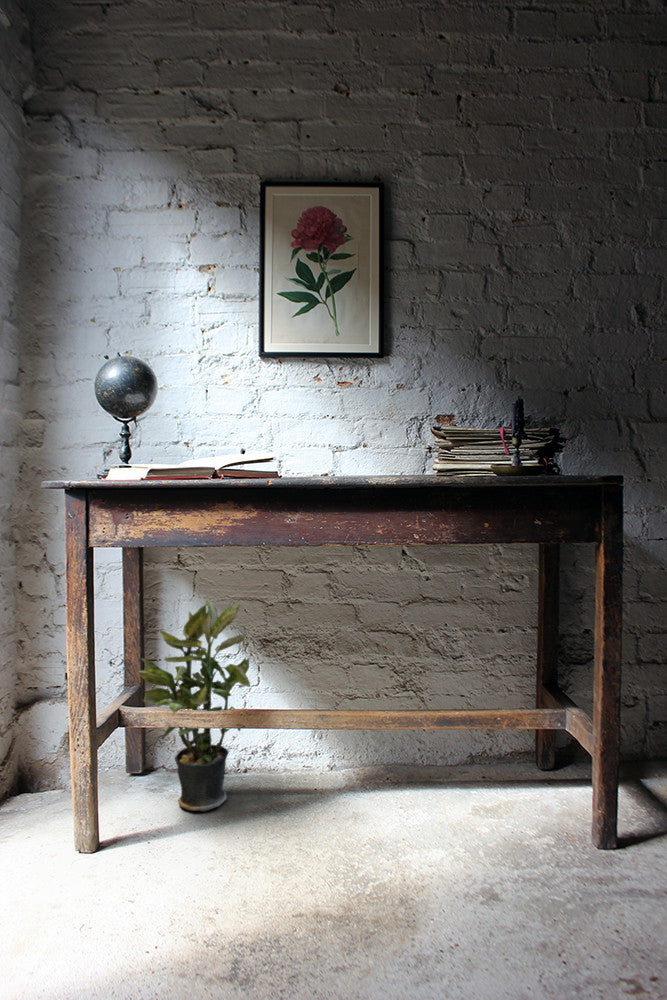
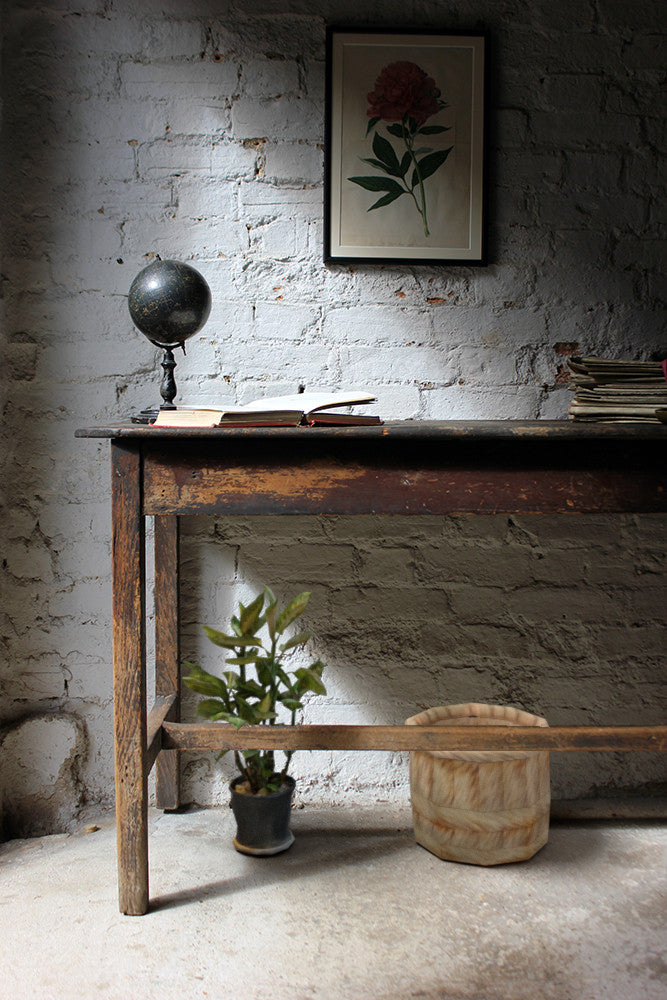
wooden bucket: none [312,692,426,824] -> present [405,703,550,865]

